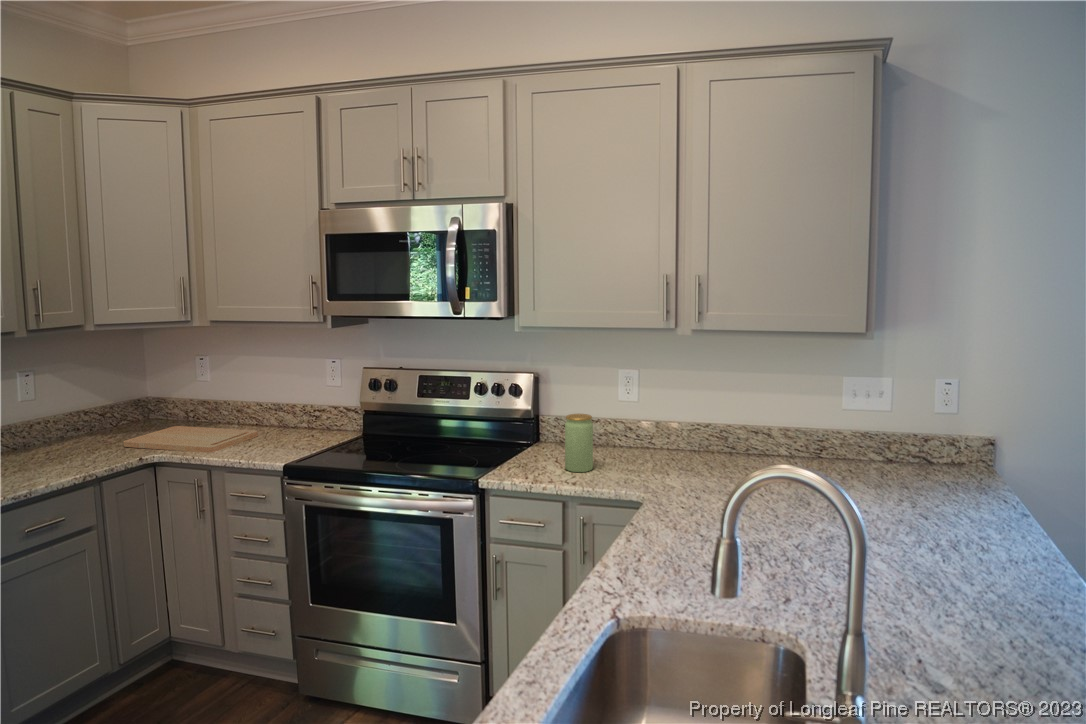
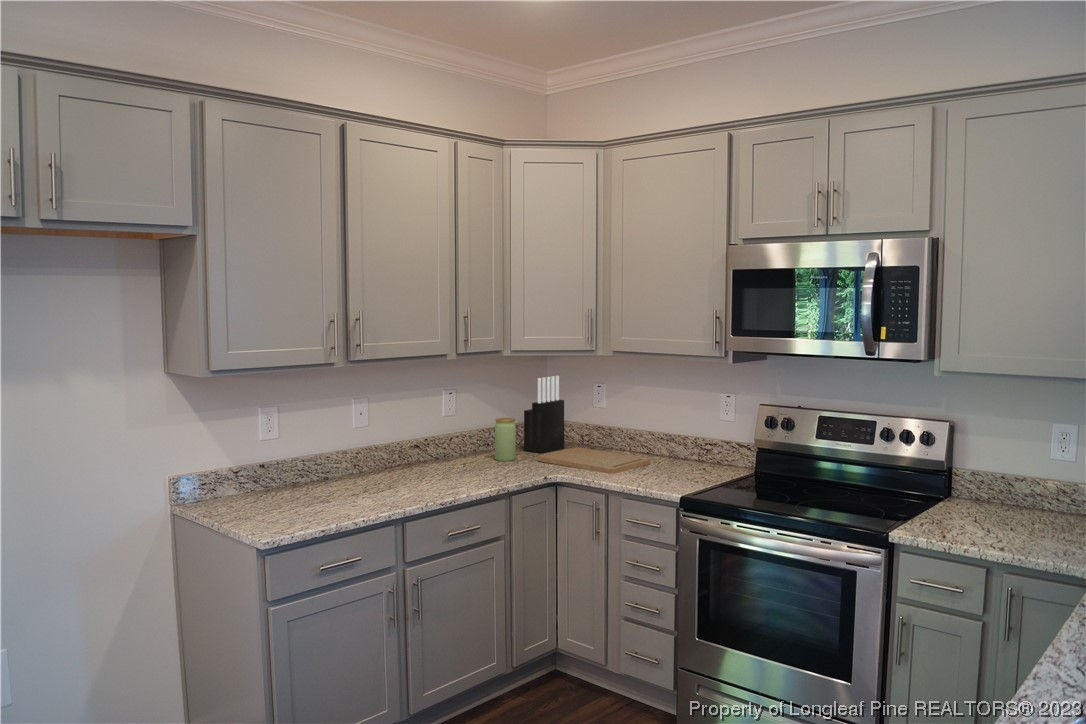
knife block: none [106,350,162,437] -> present [524,376,564,453]
jar: present [565,414,593,472] -> present [495,418,516,461]

